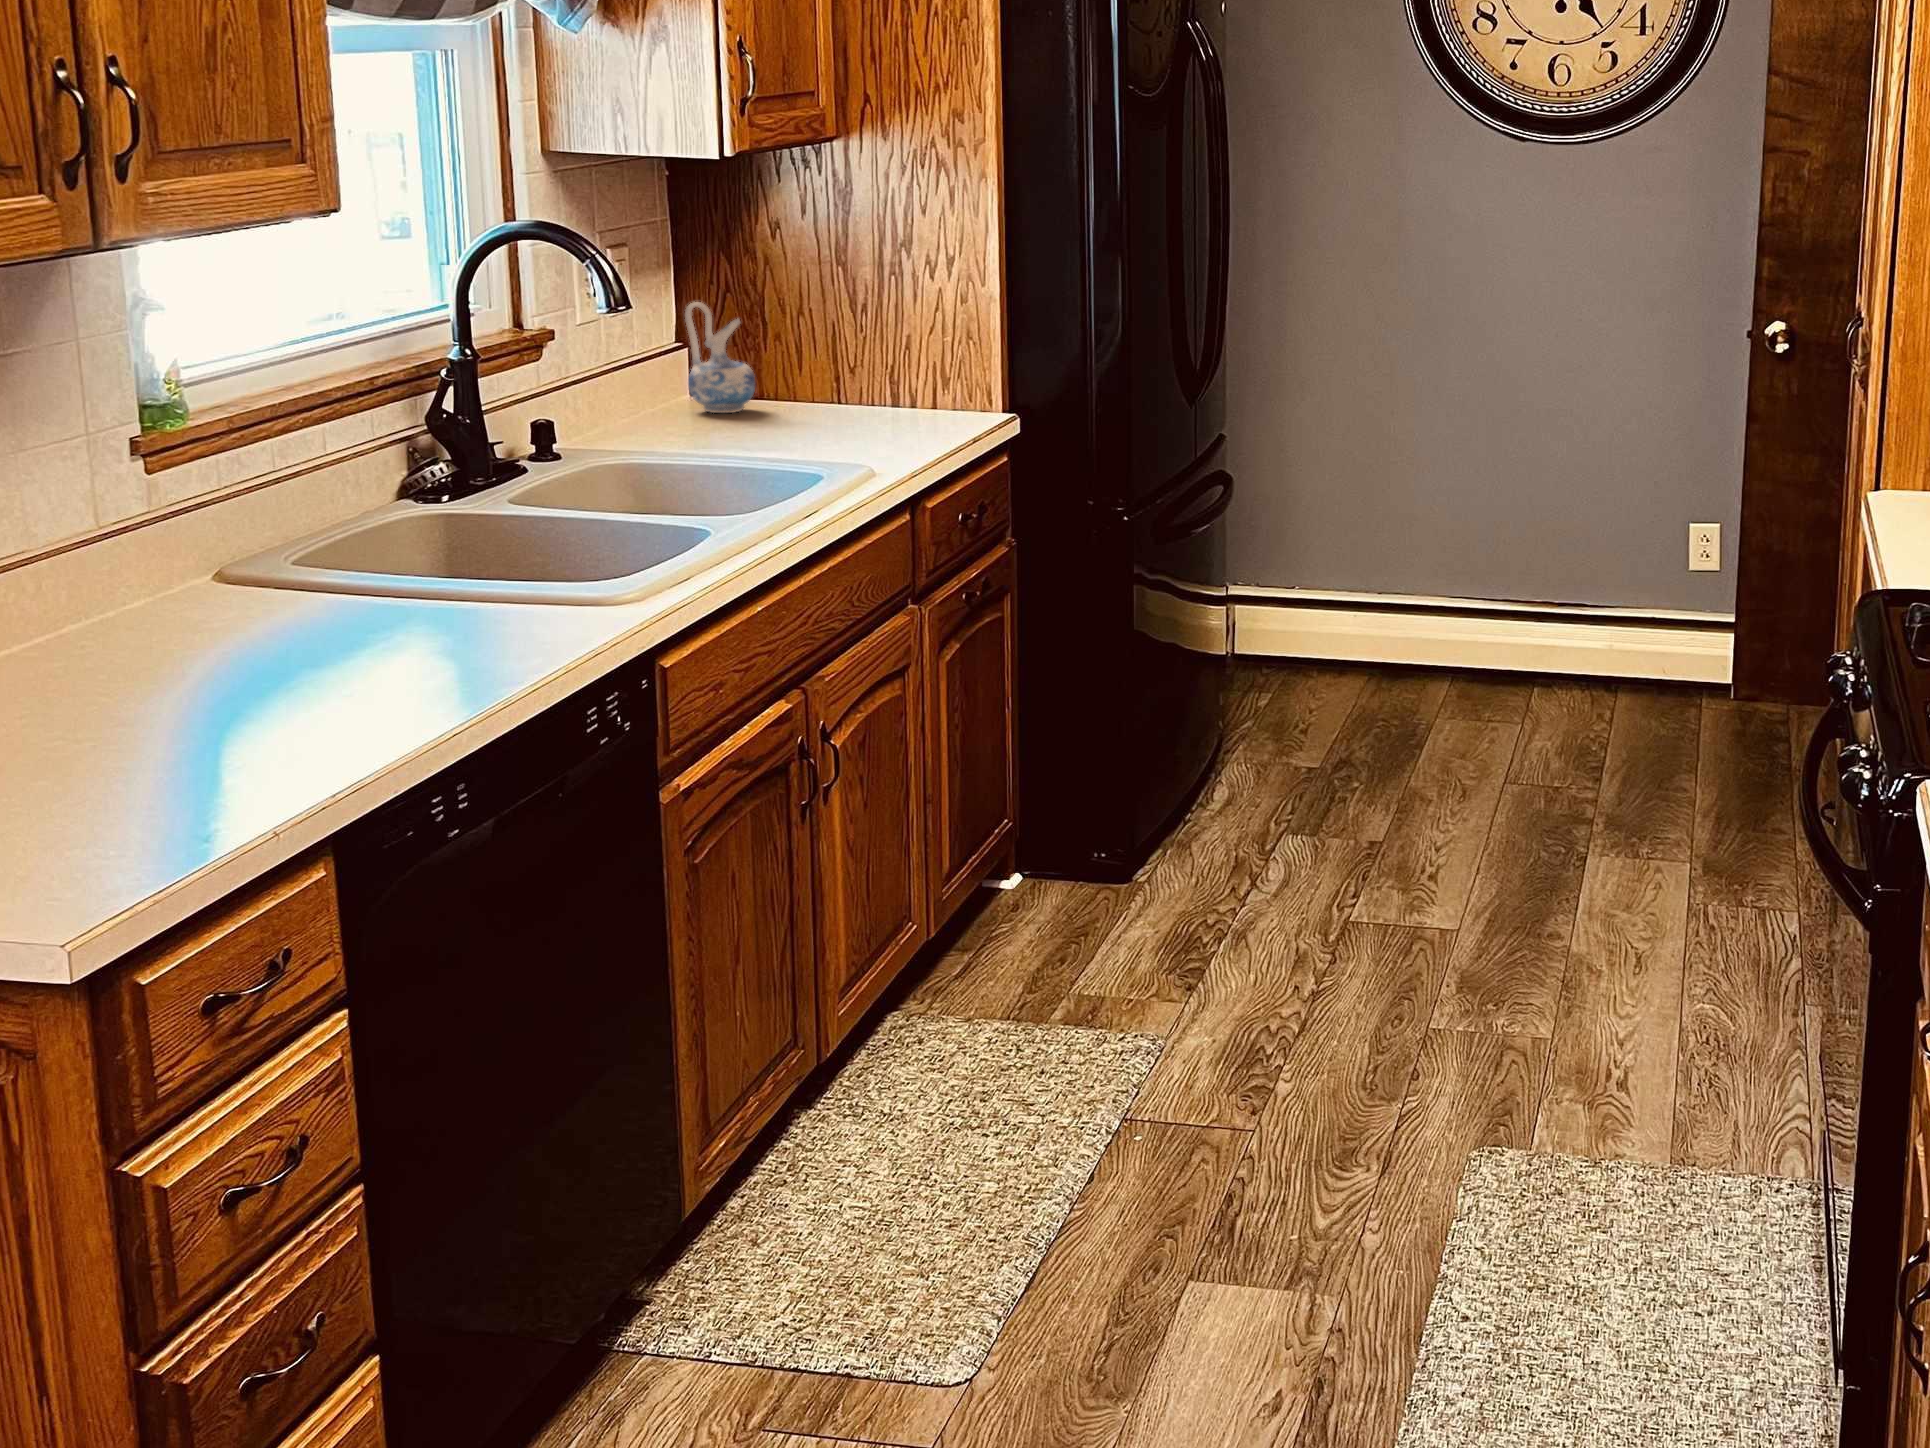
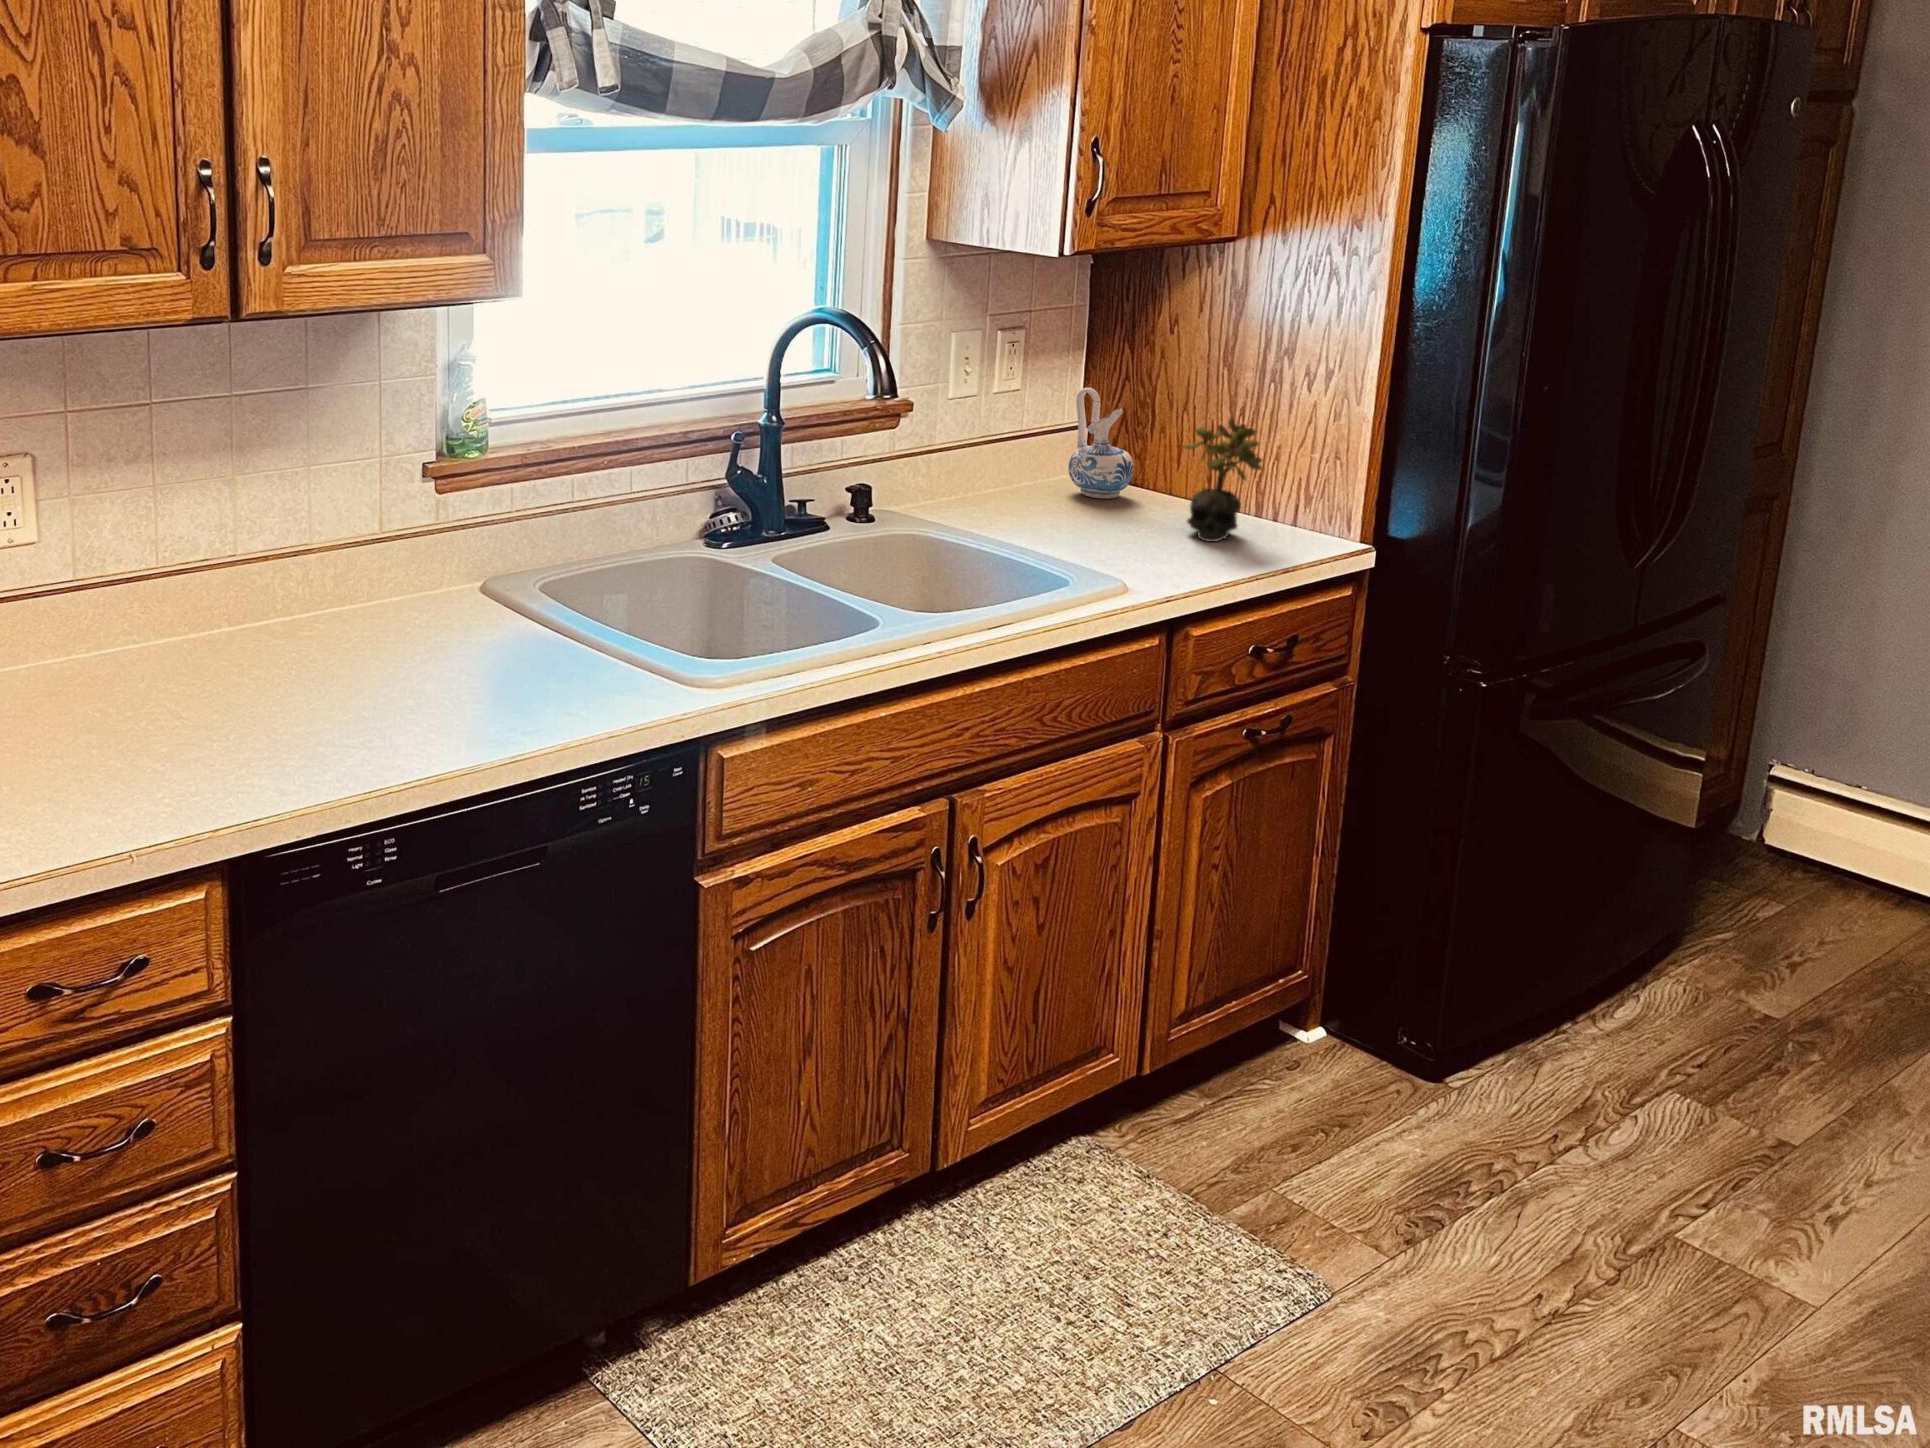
succulent plant: none [833,309,915,429] -> present [1184,418,1262,542]

